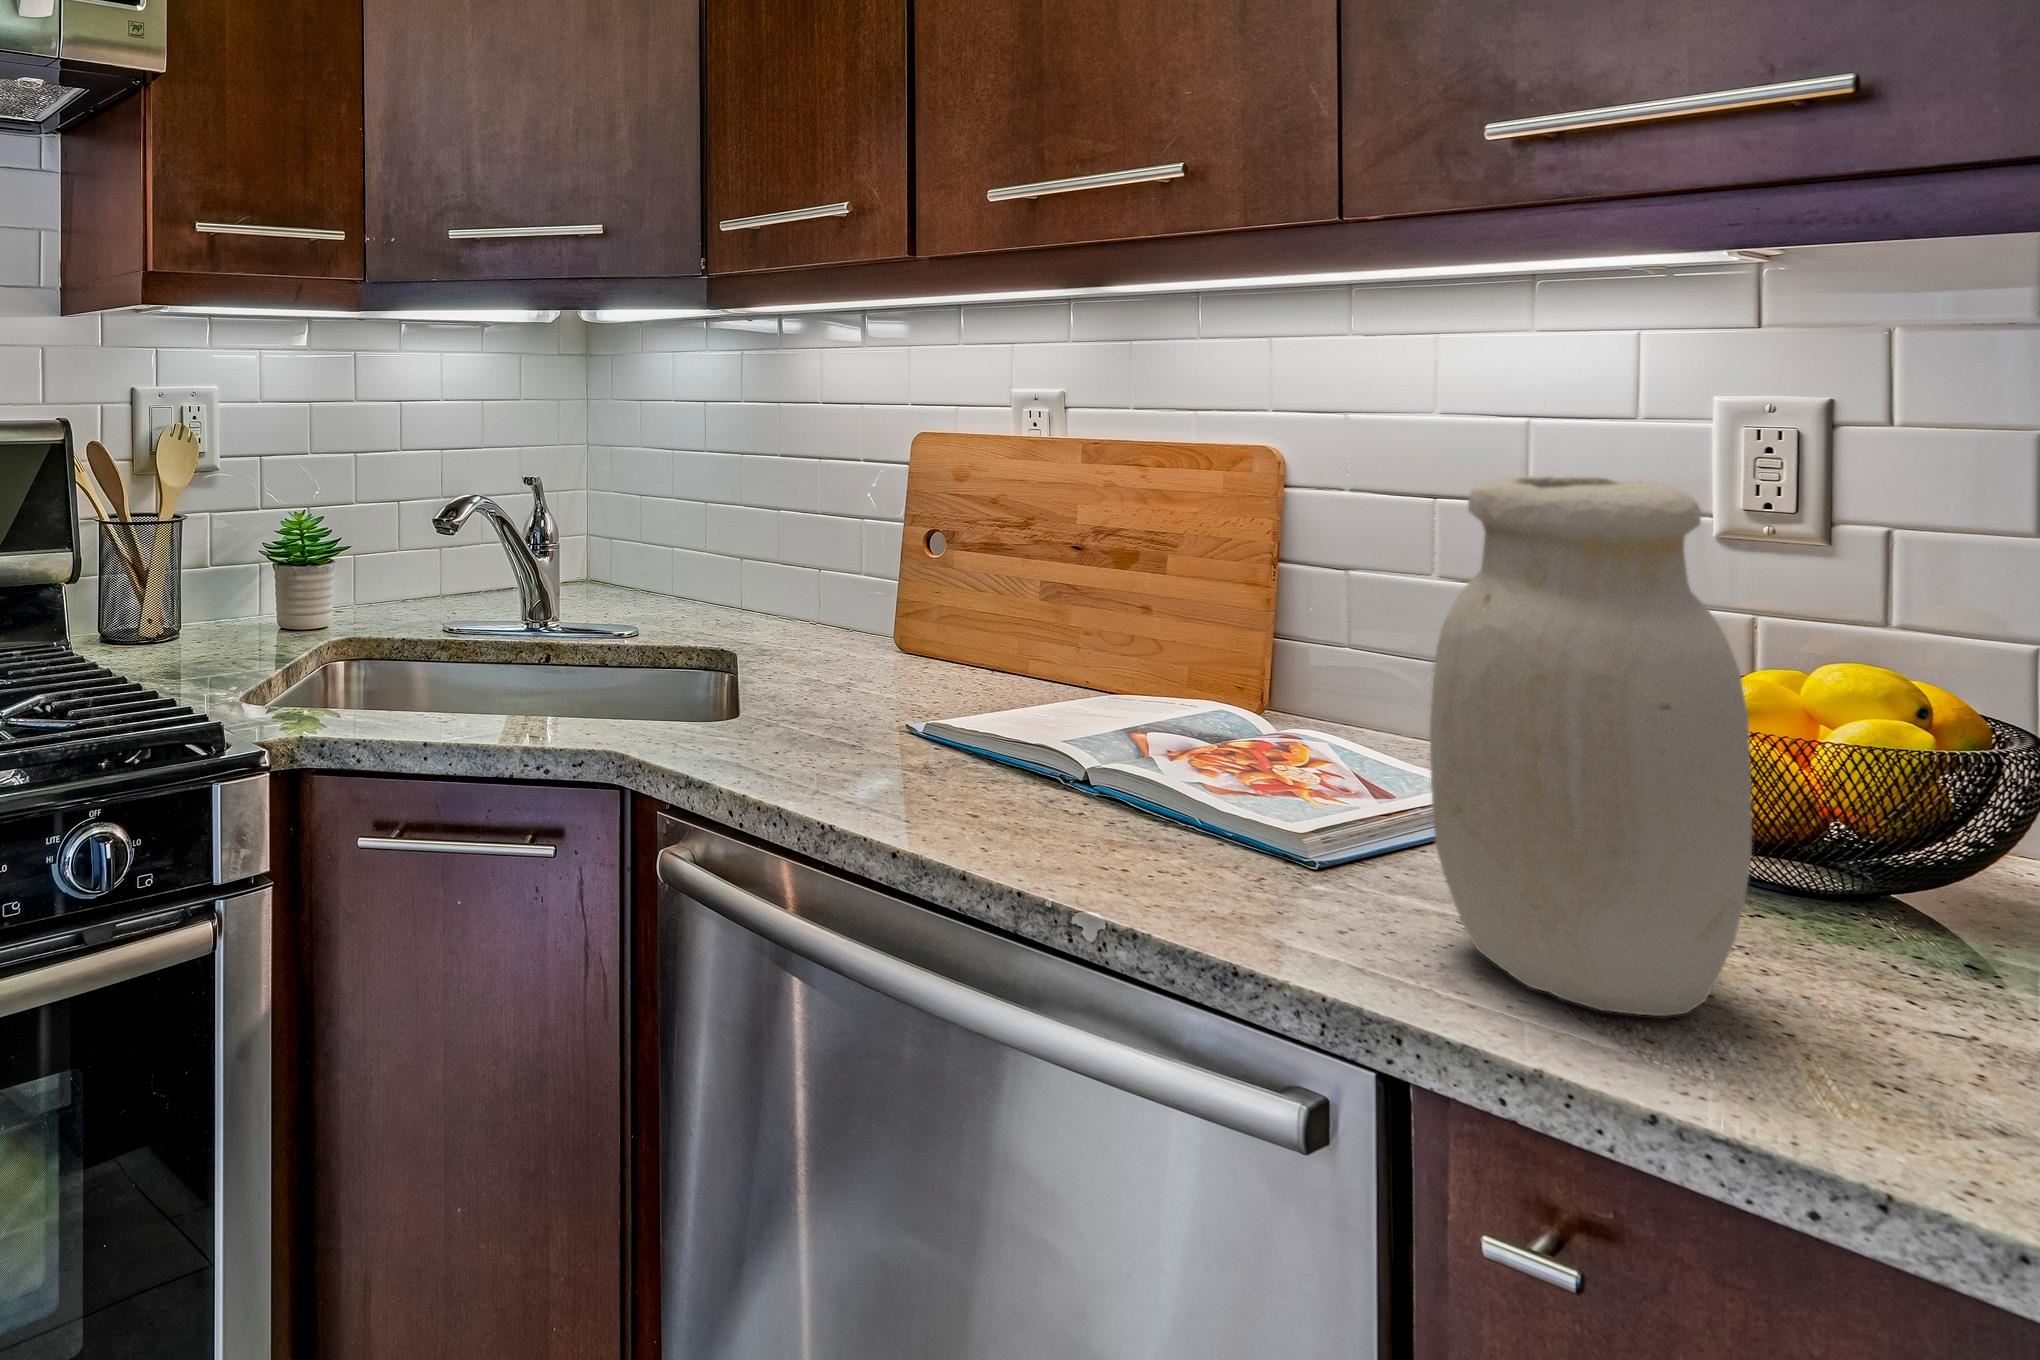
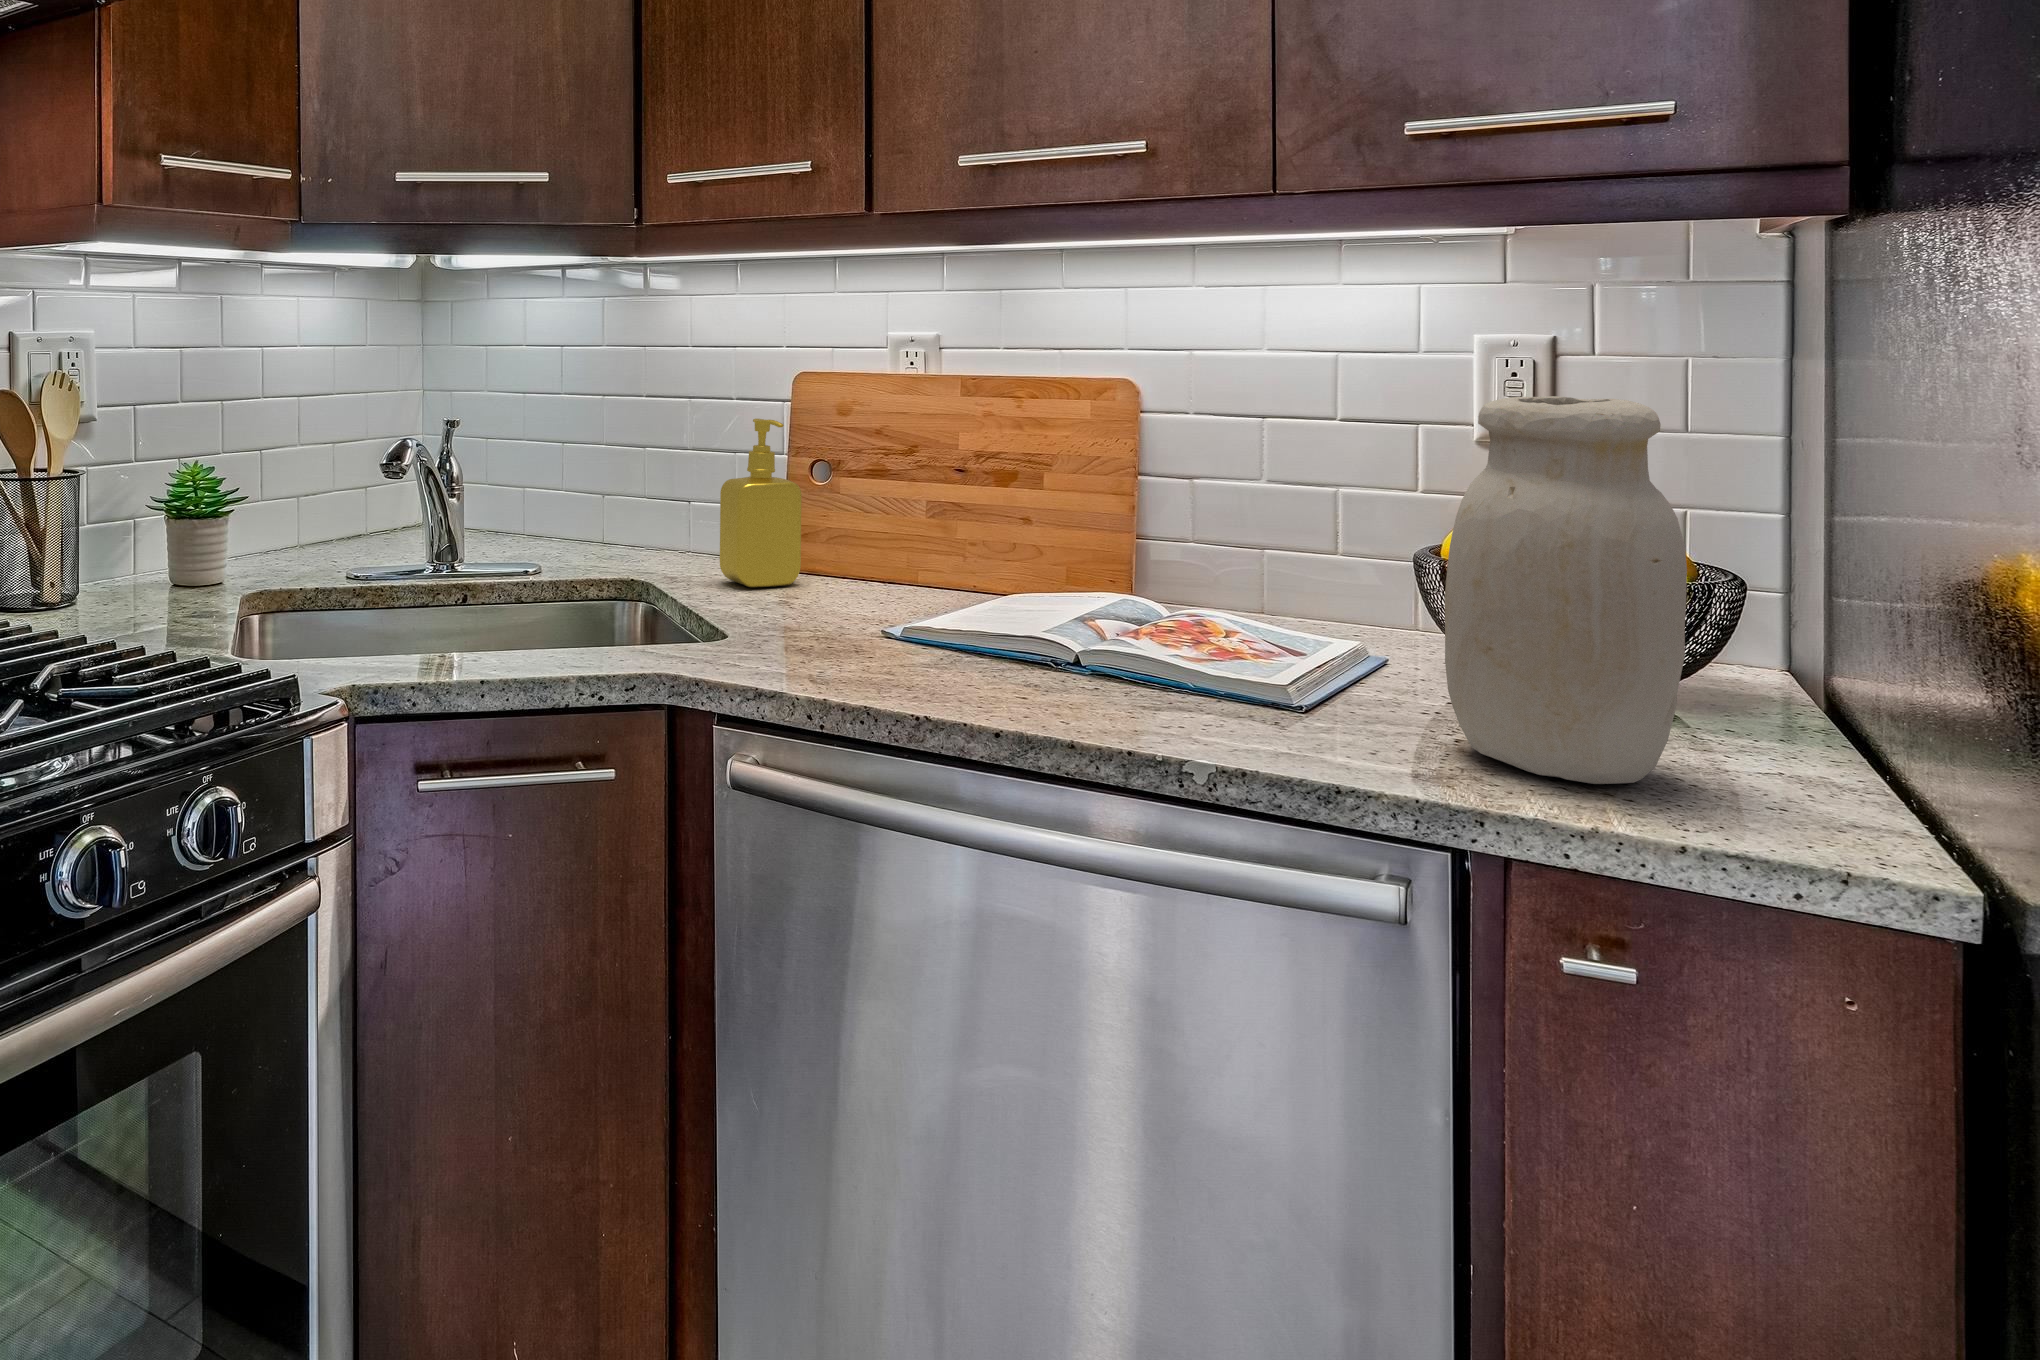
soap dispenser: none [806,483,893,669] -> present [720,419,802,587]

